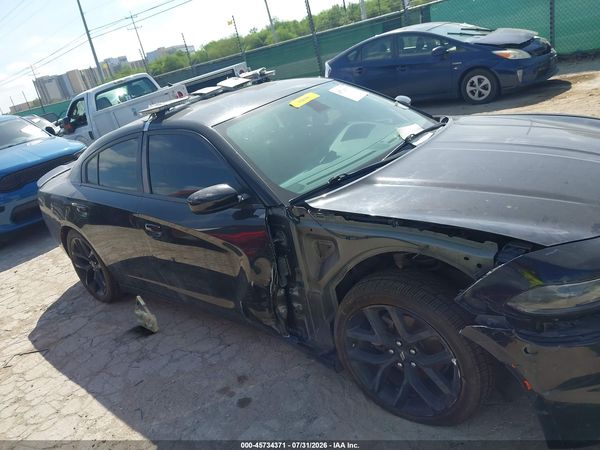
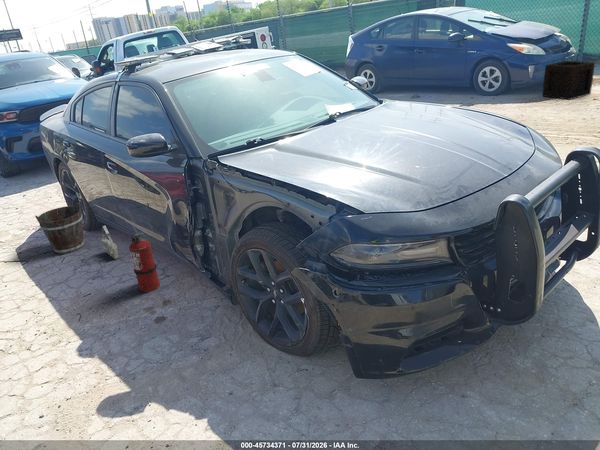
wooden crate: none [534,60,582,99] -> present [543,61,595,100]
bucket: none [53,273,111,335] -> present [35,202,84,254]
fire extinguisher: none [185,300,222,368] -> present [129,232,160,292]

